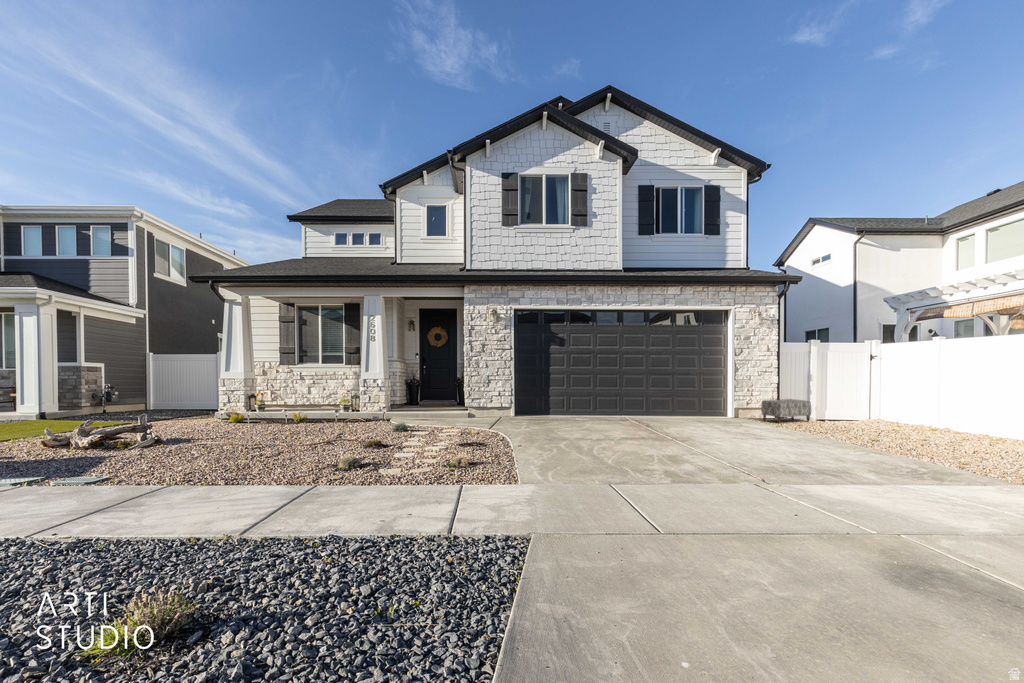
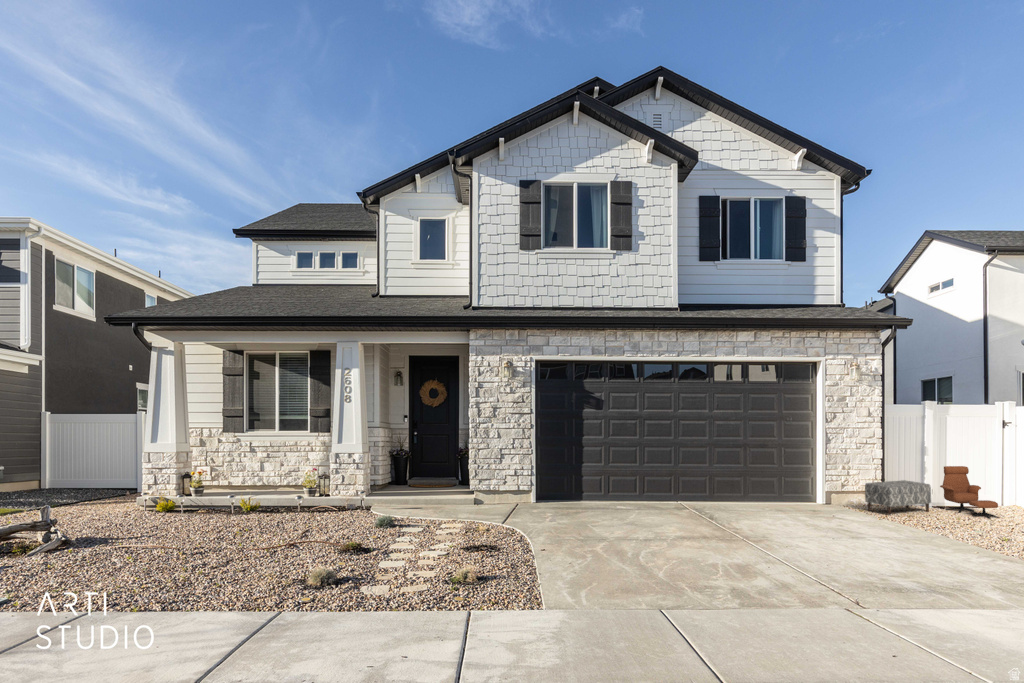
lounge chair: none [818,388,863,426] -> present [940,466,1000,519]

